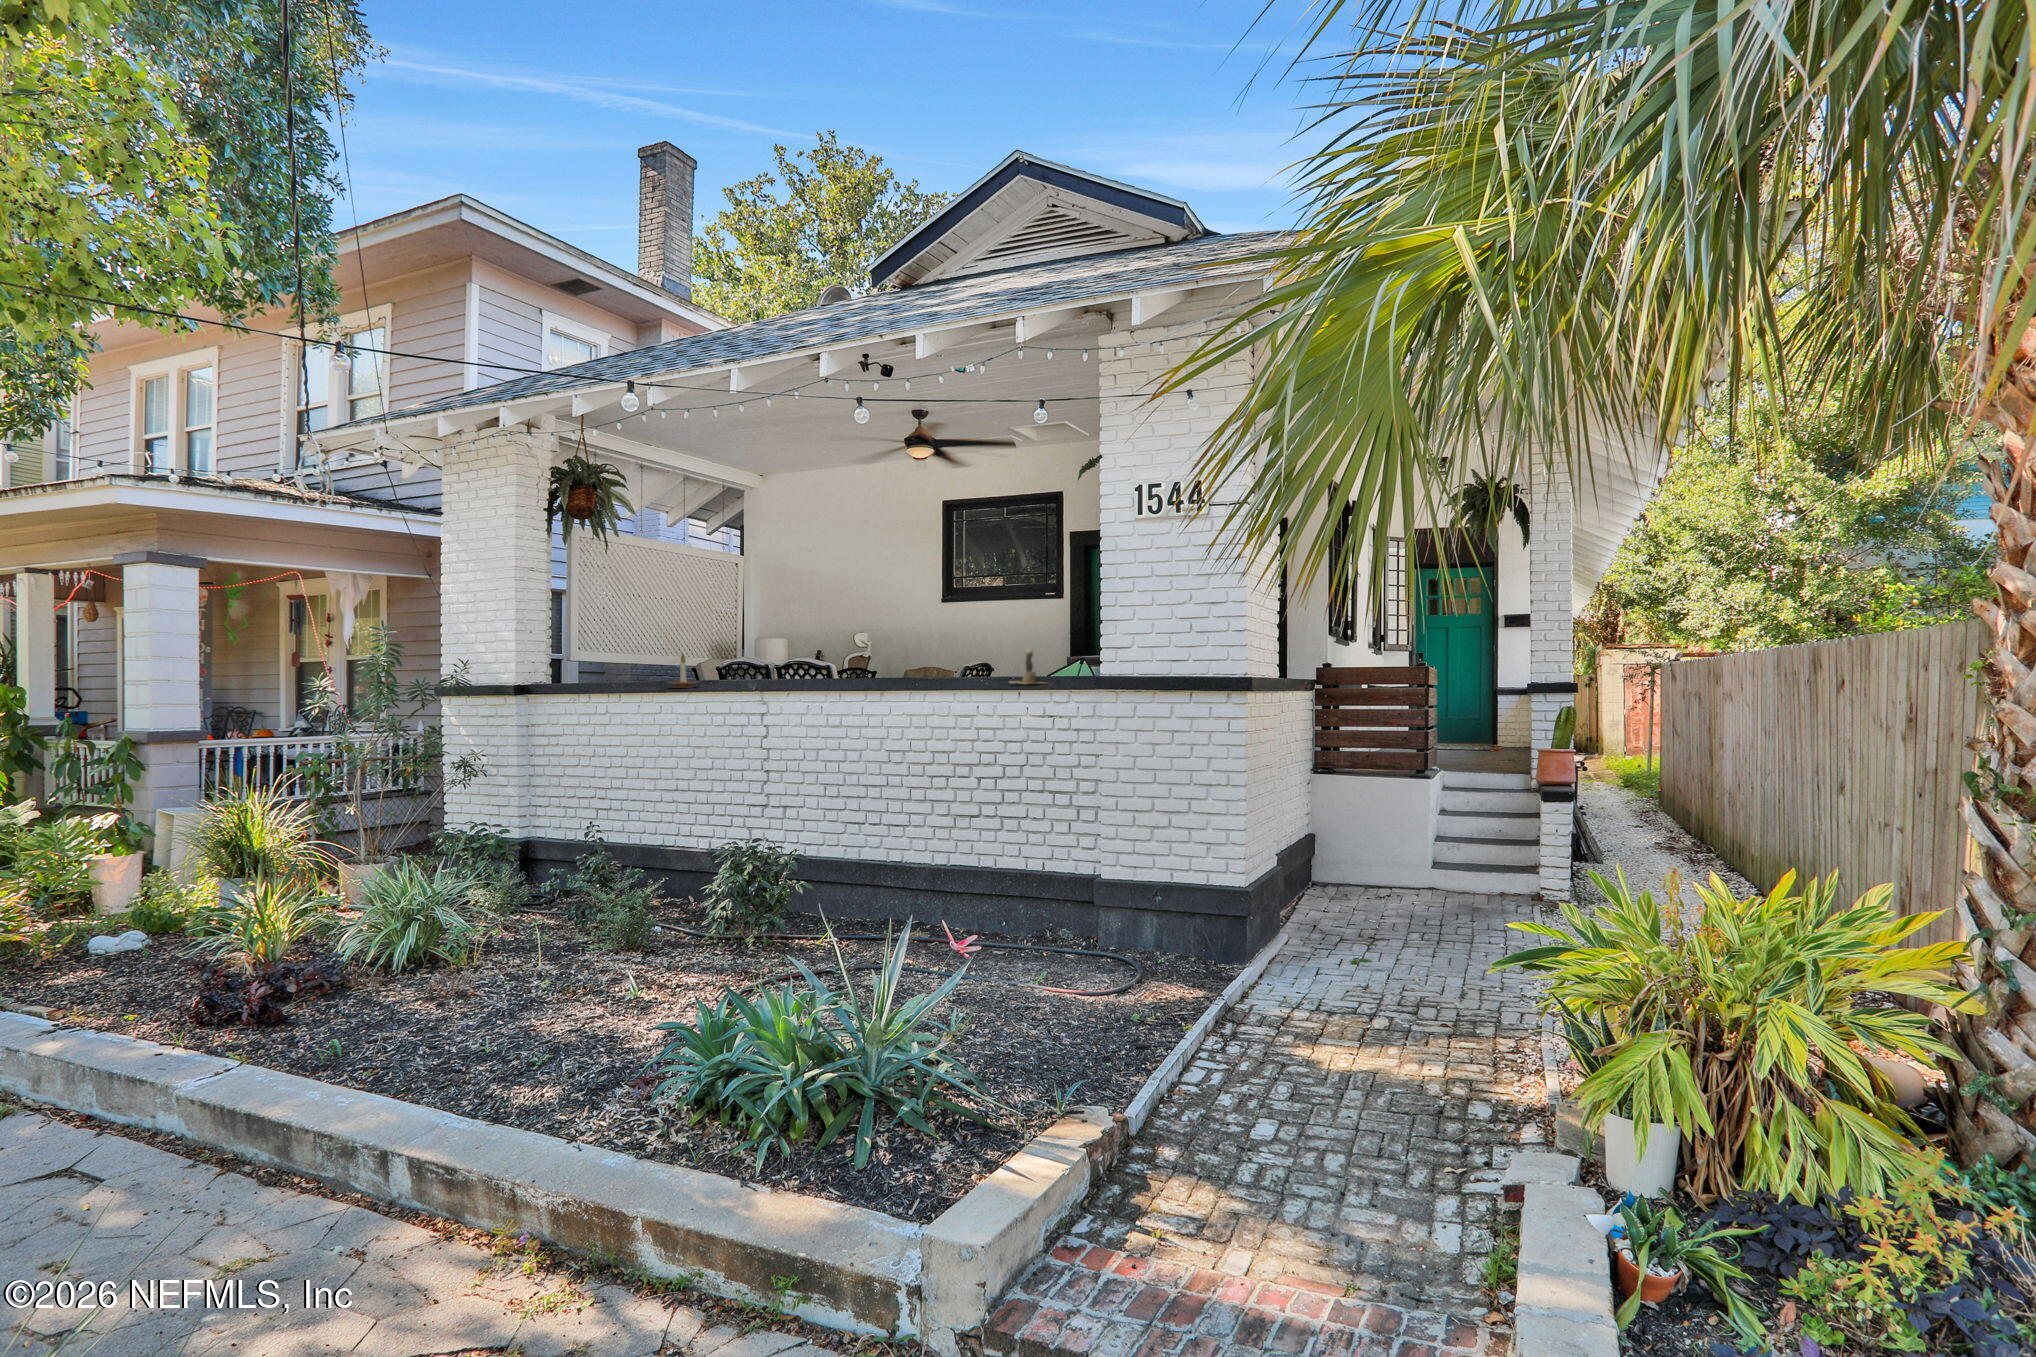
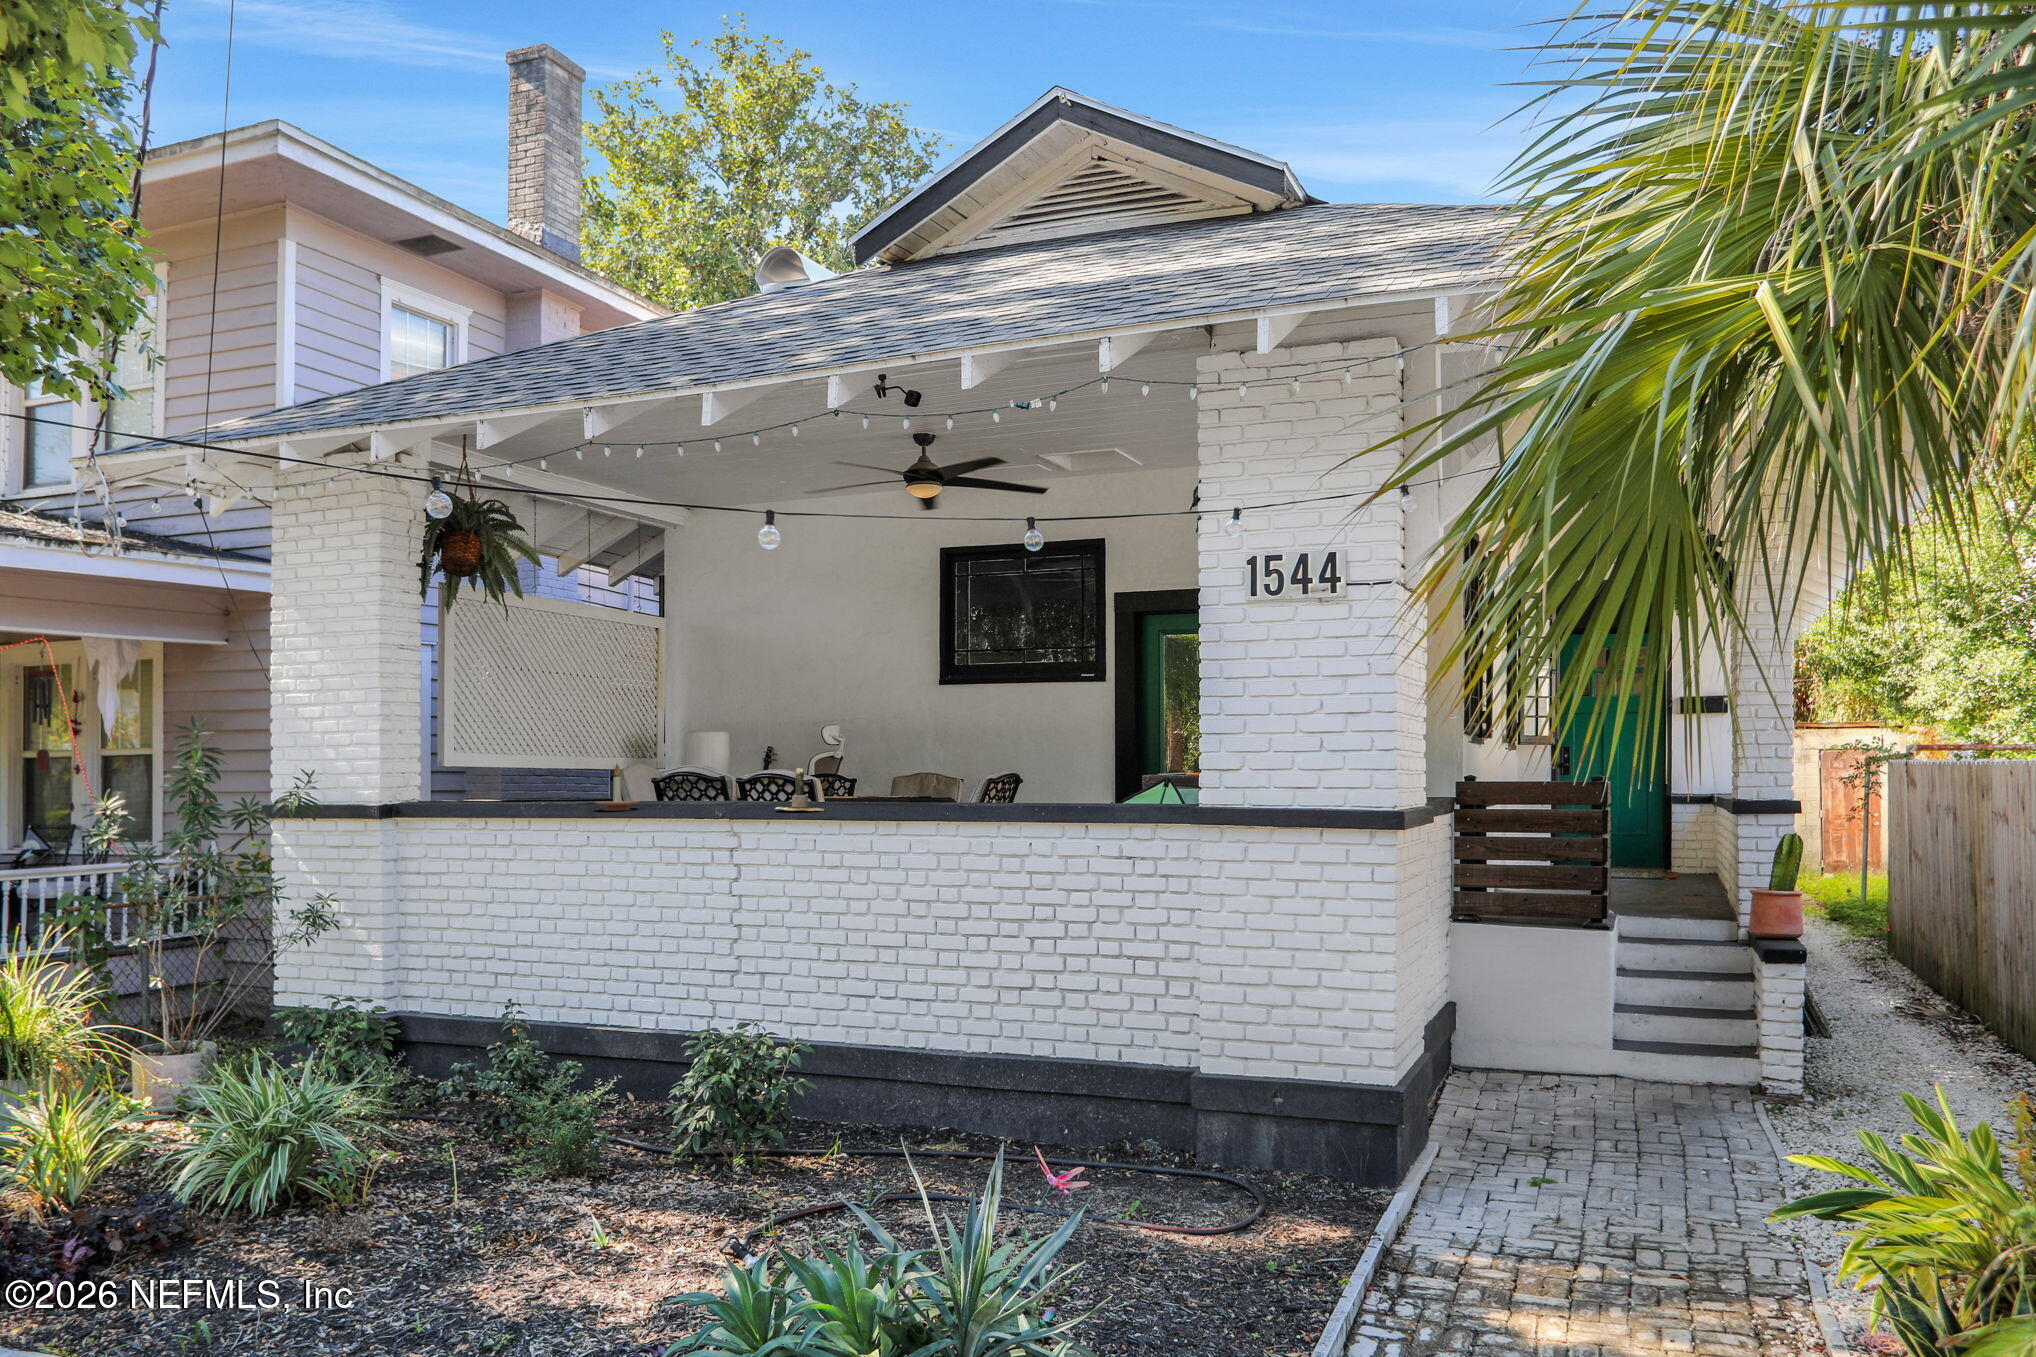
potted cactus: present [1011,649,1036,684] -> present [775,768,824,811]

